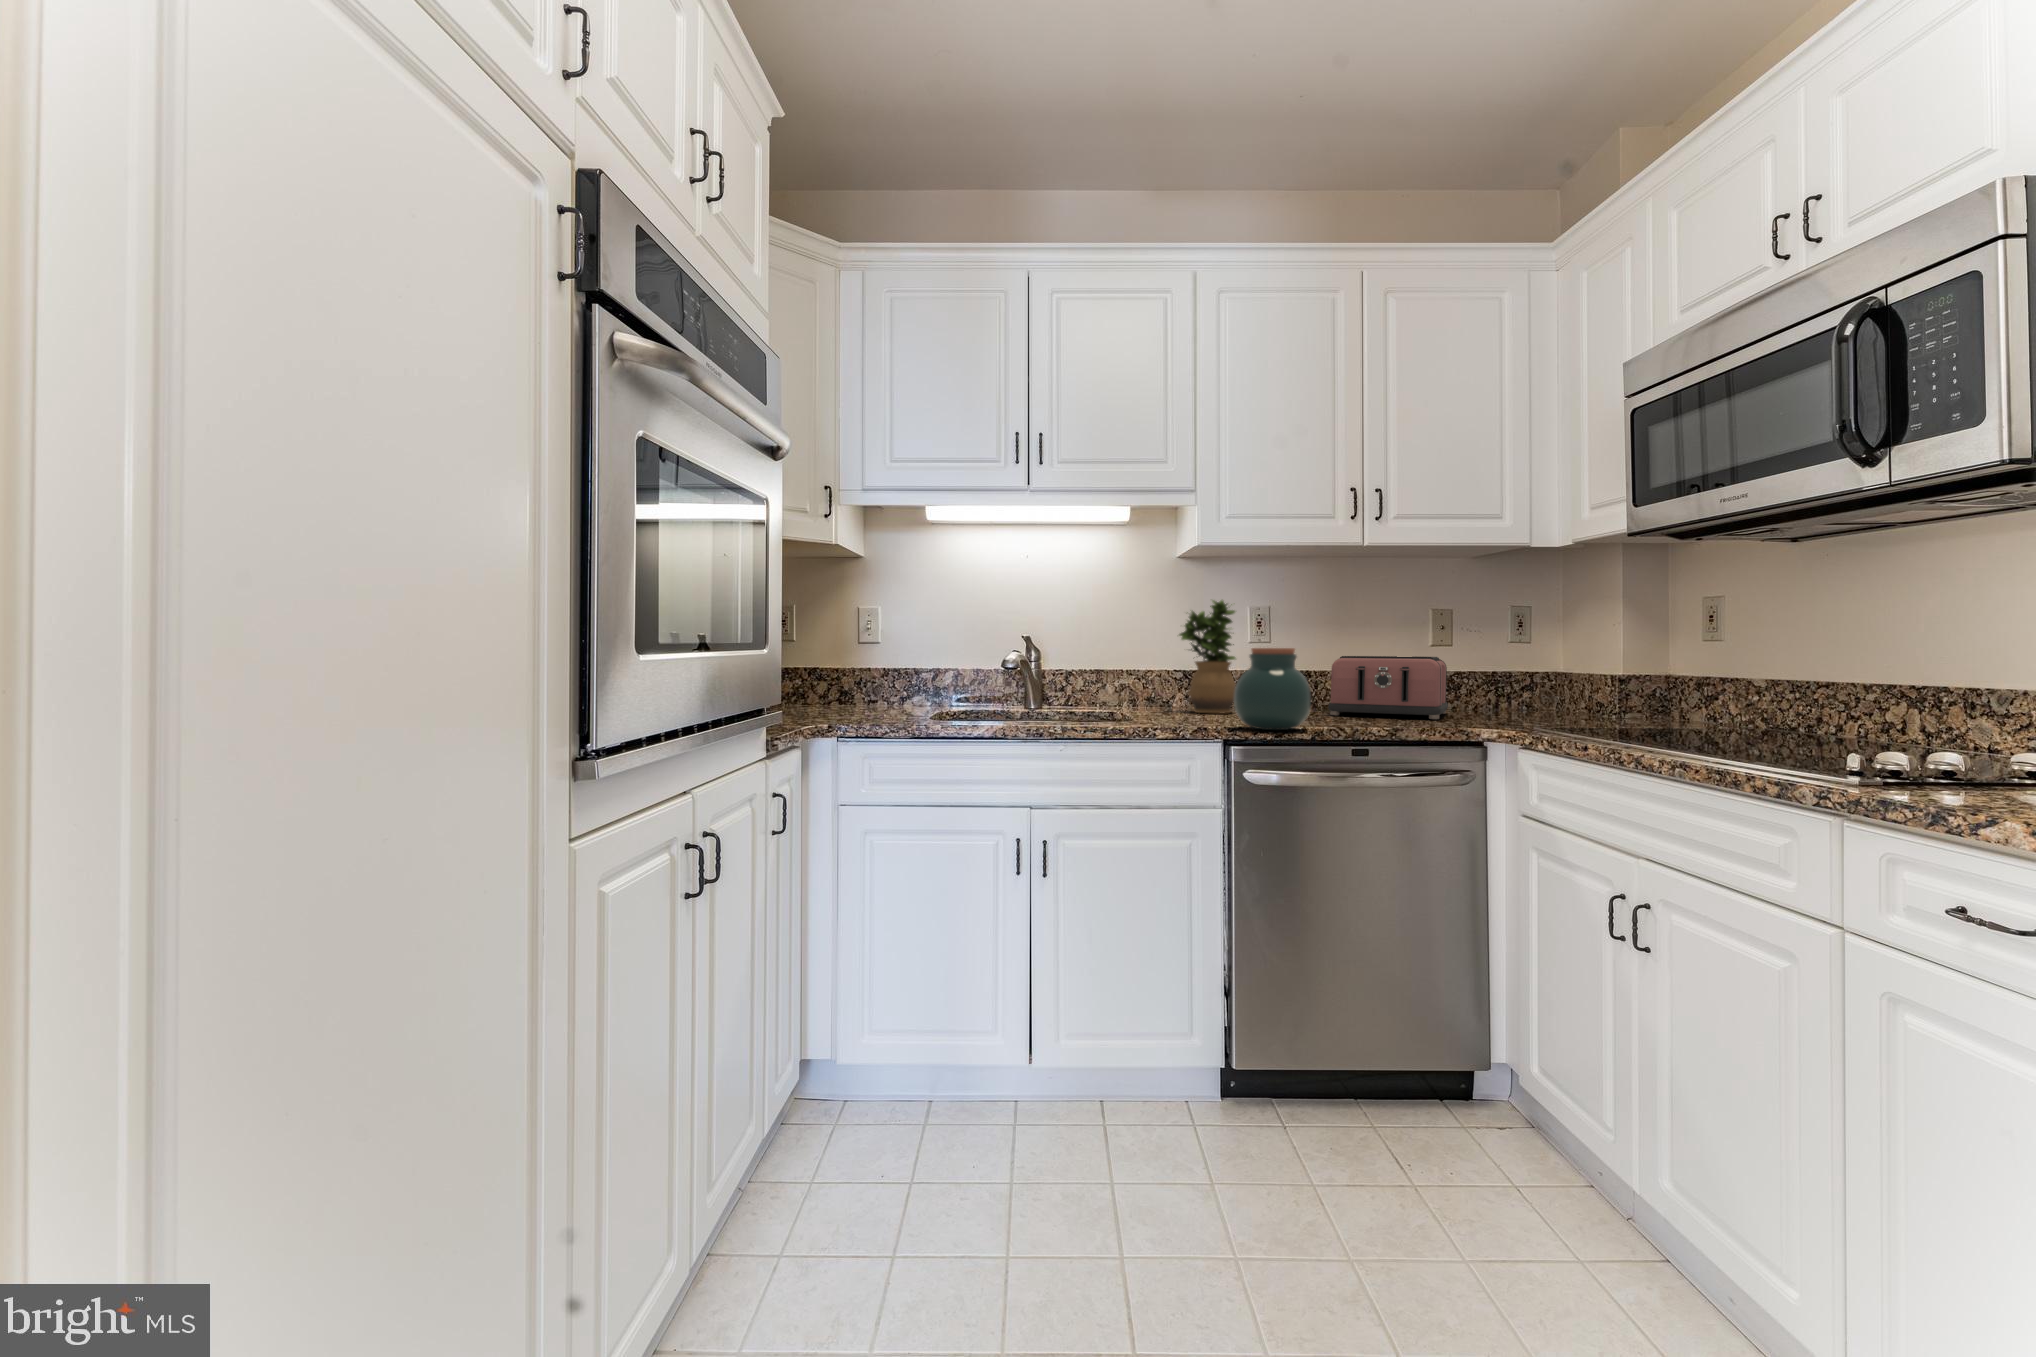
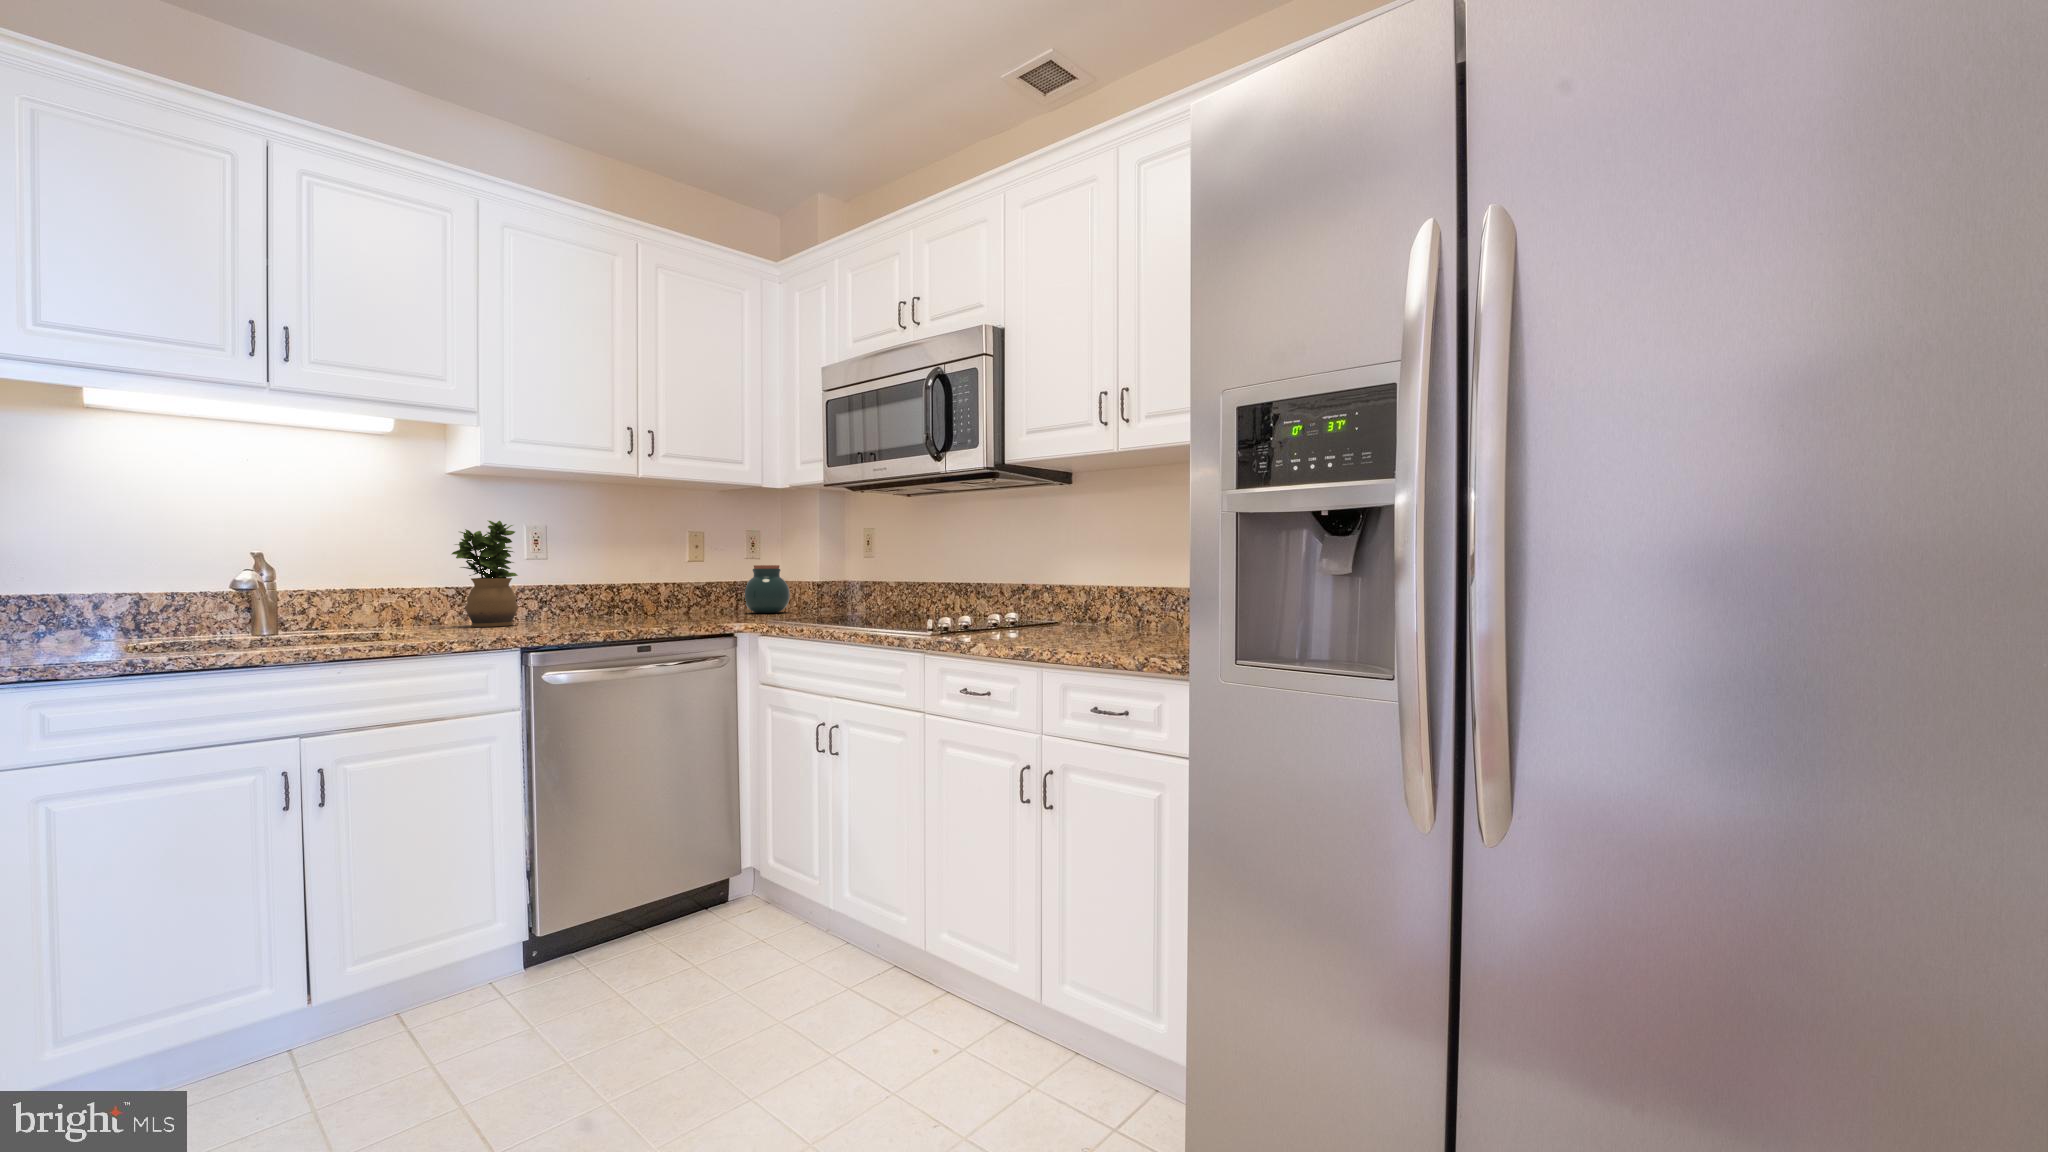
jar: present [1234,648,1311,730] -> present [745,565,790,613]
toaster: present [1328,656,1448,719] -> none [607,571,702,621]

